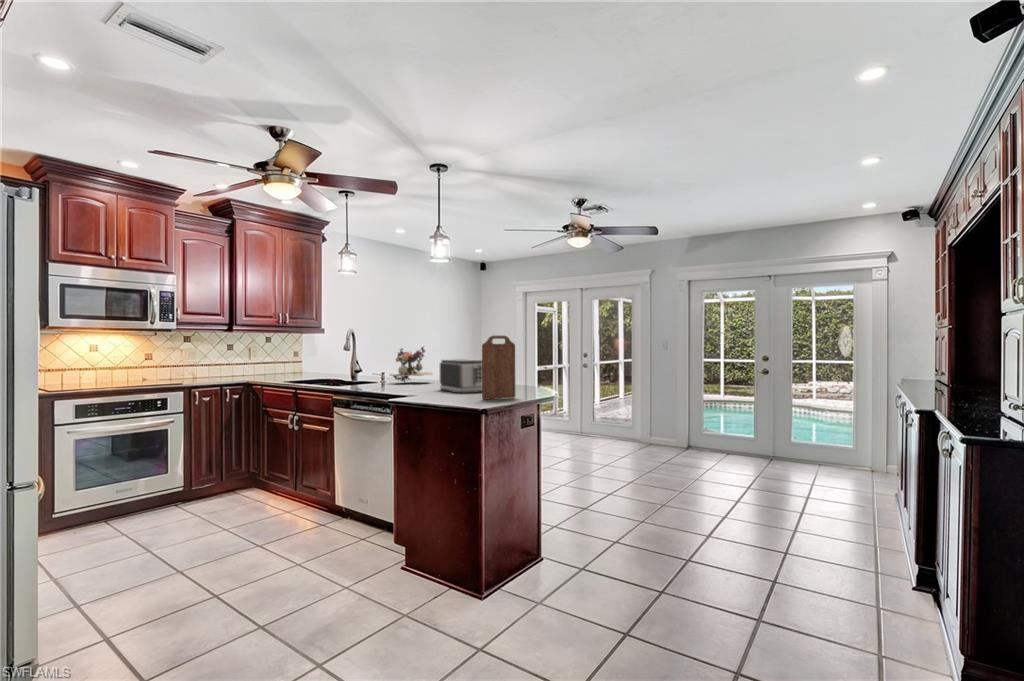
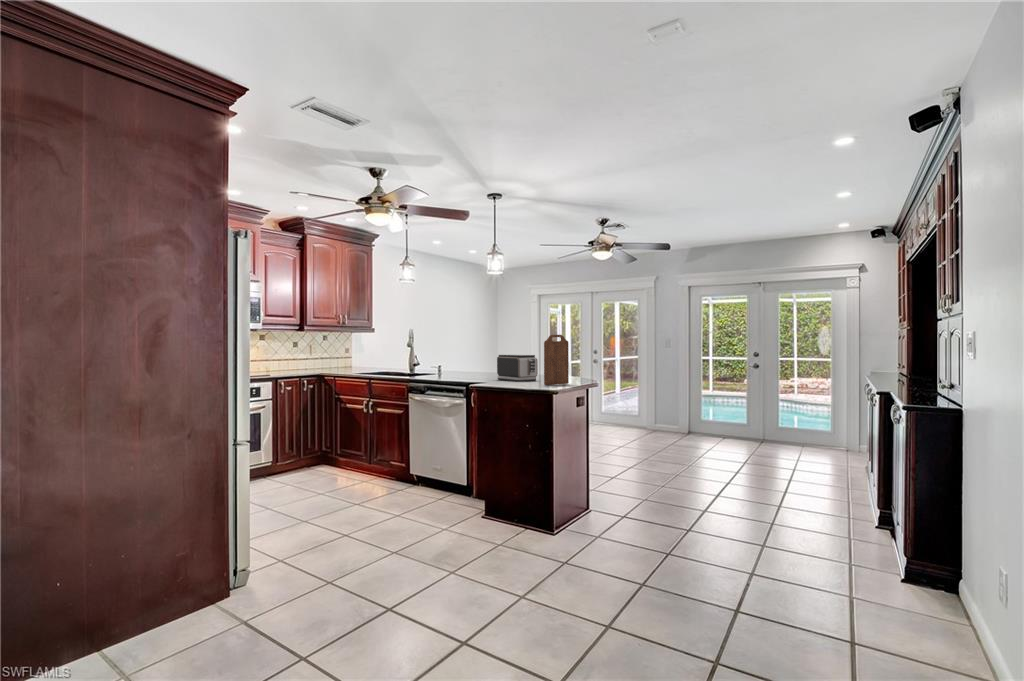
flower arrangement: present [390,347,432,382] -> none [444,344,481,376]

